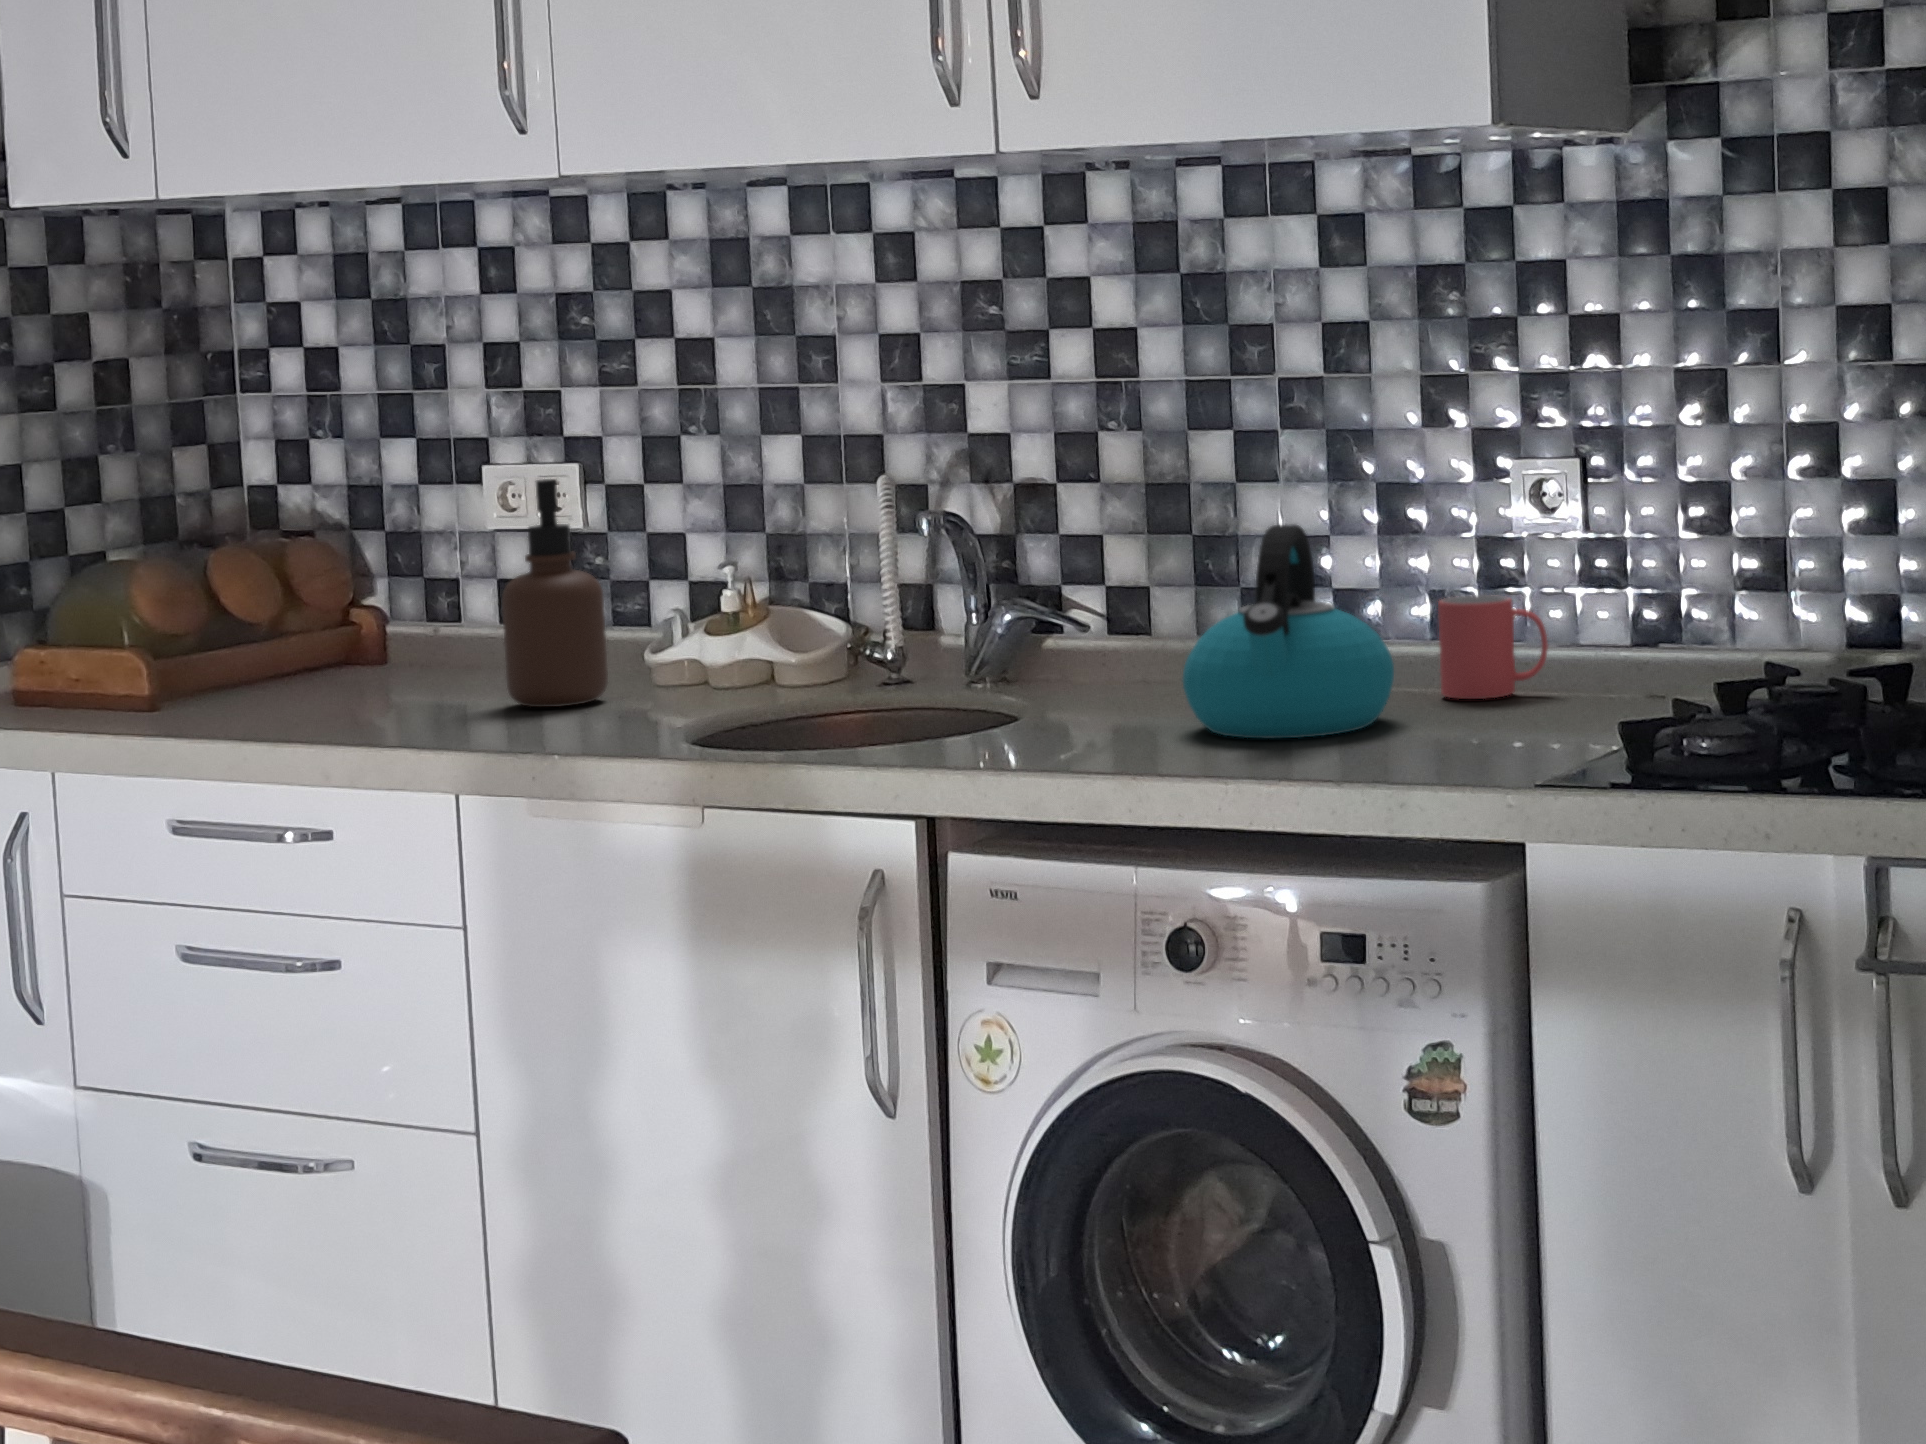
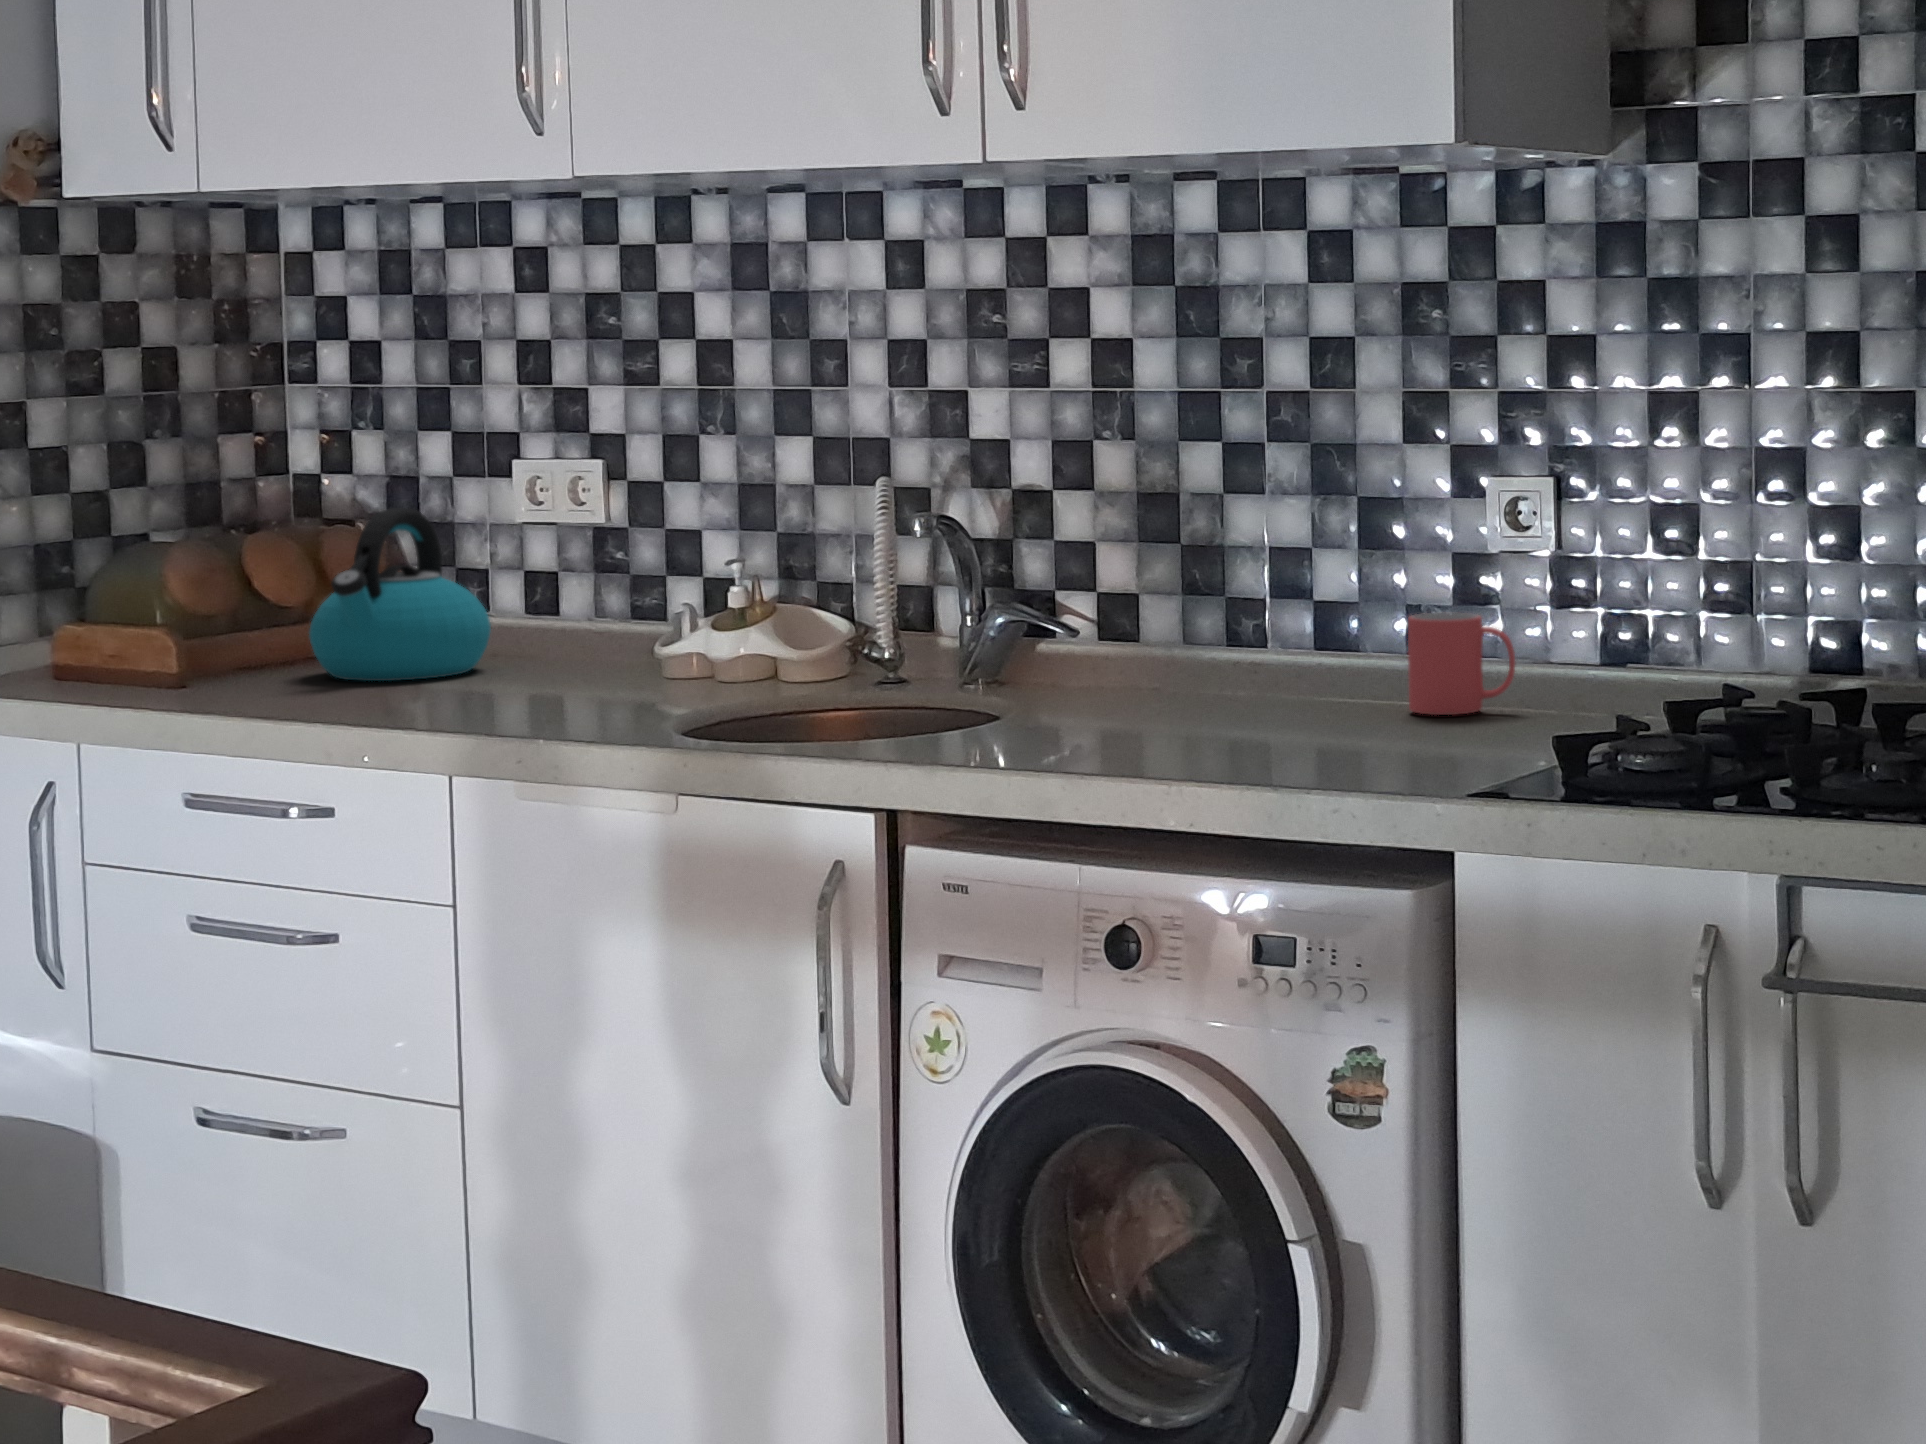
soap dispenser: present [502,479,608,707] -> none [510,474,611,696]
kettle: present [1183,525,1394,738] -> present [309,508,491,681]

